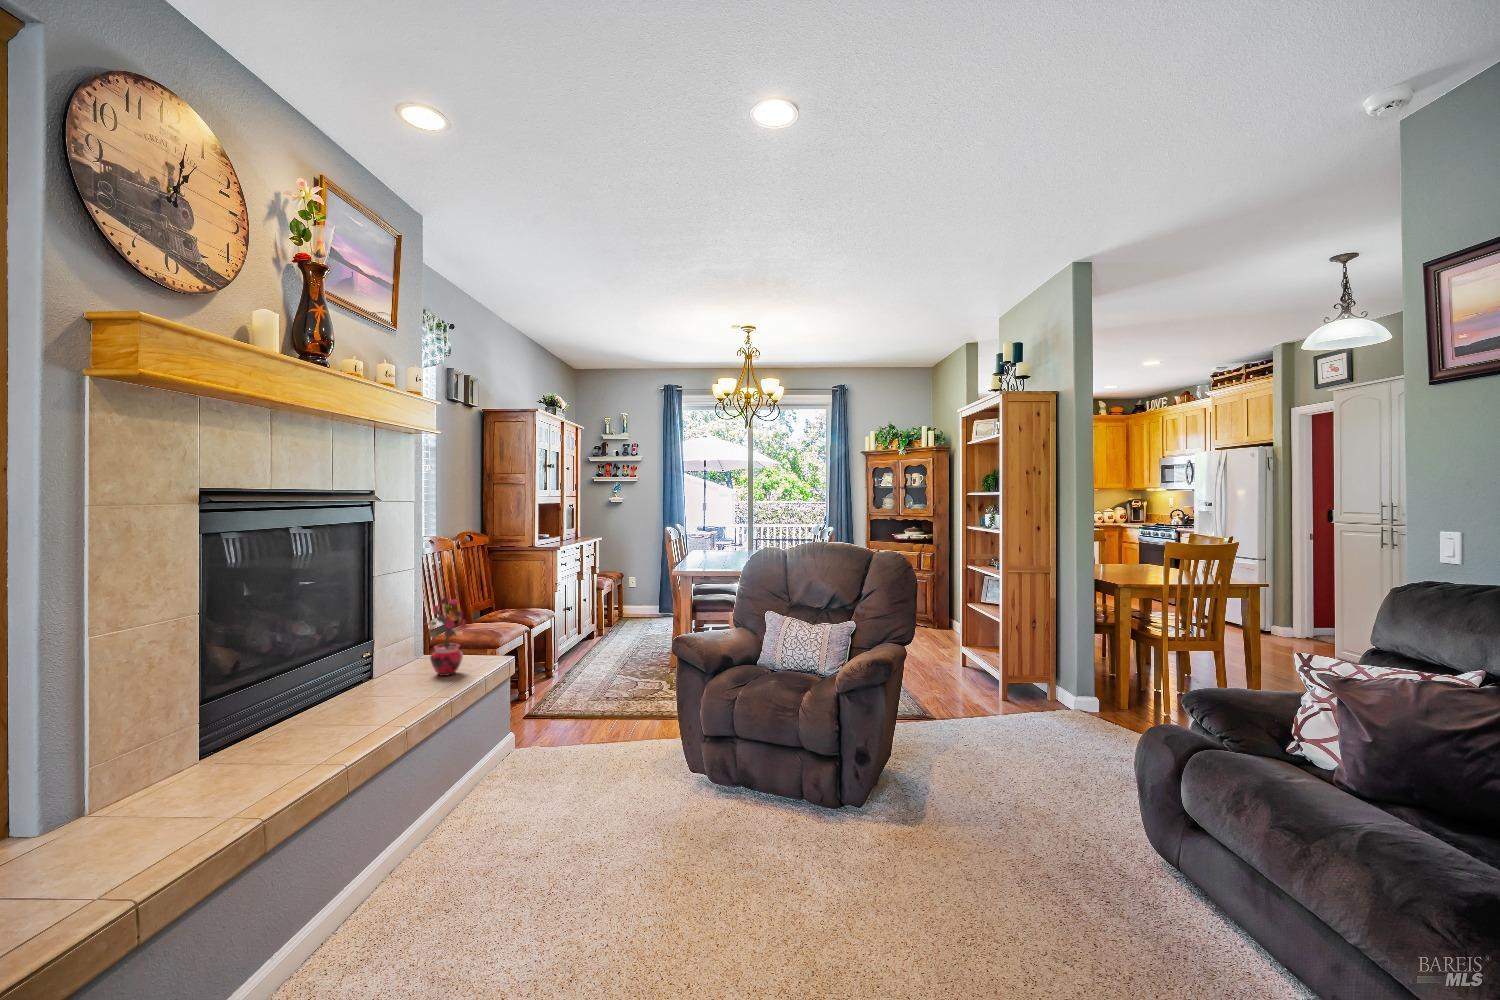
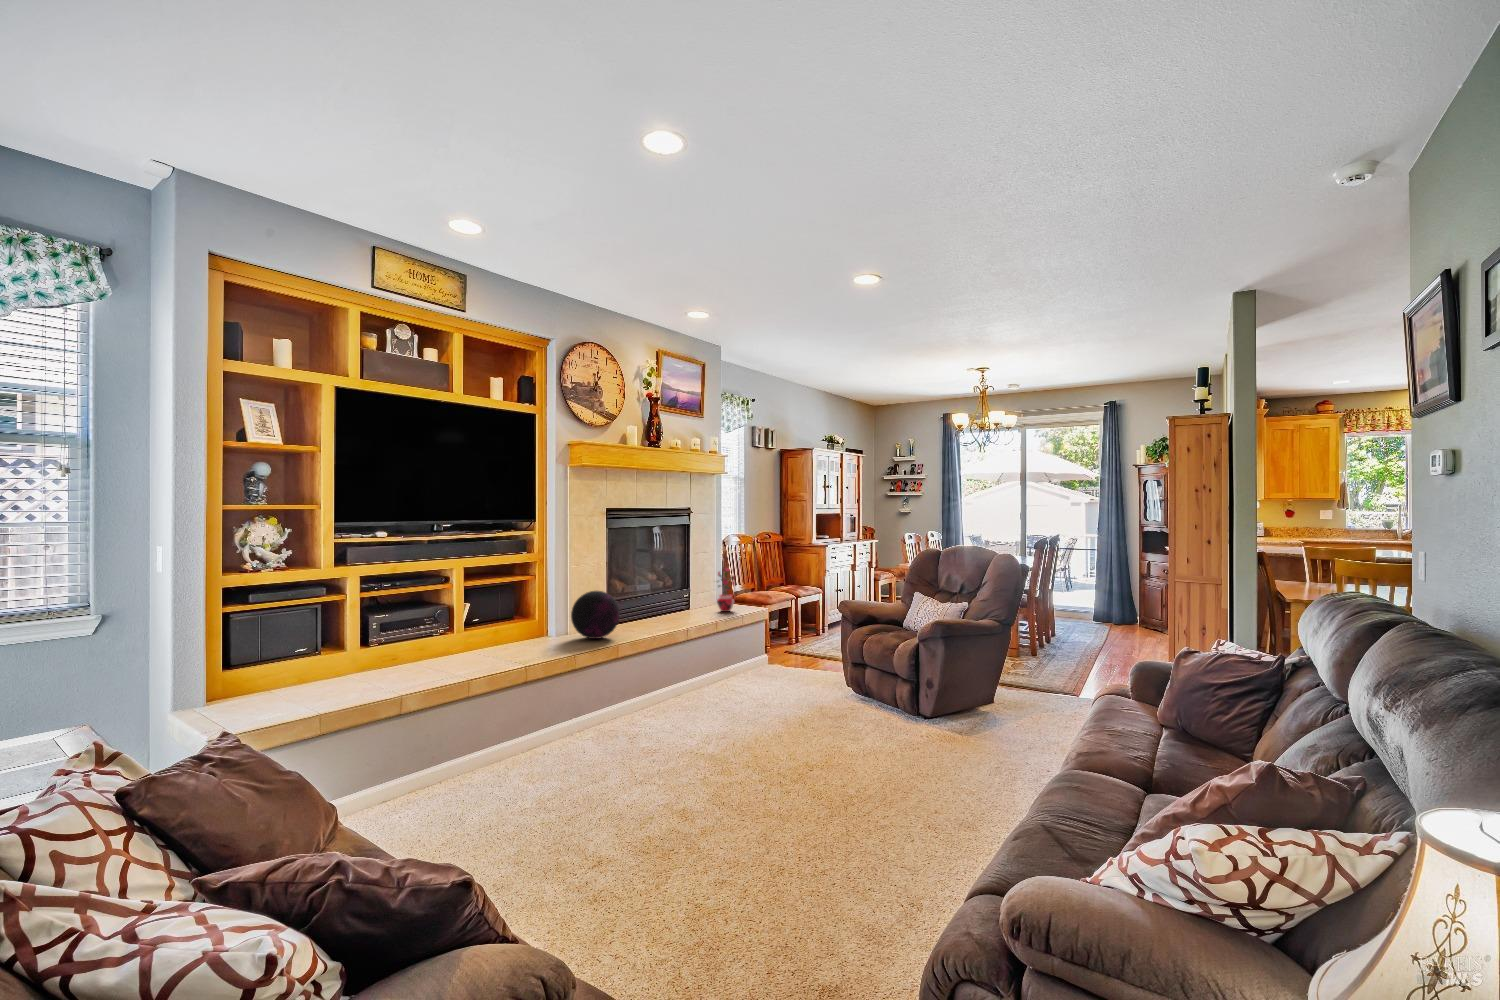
decorative orb: none [96,692,254,820] -> present [571,591,620,639]

